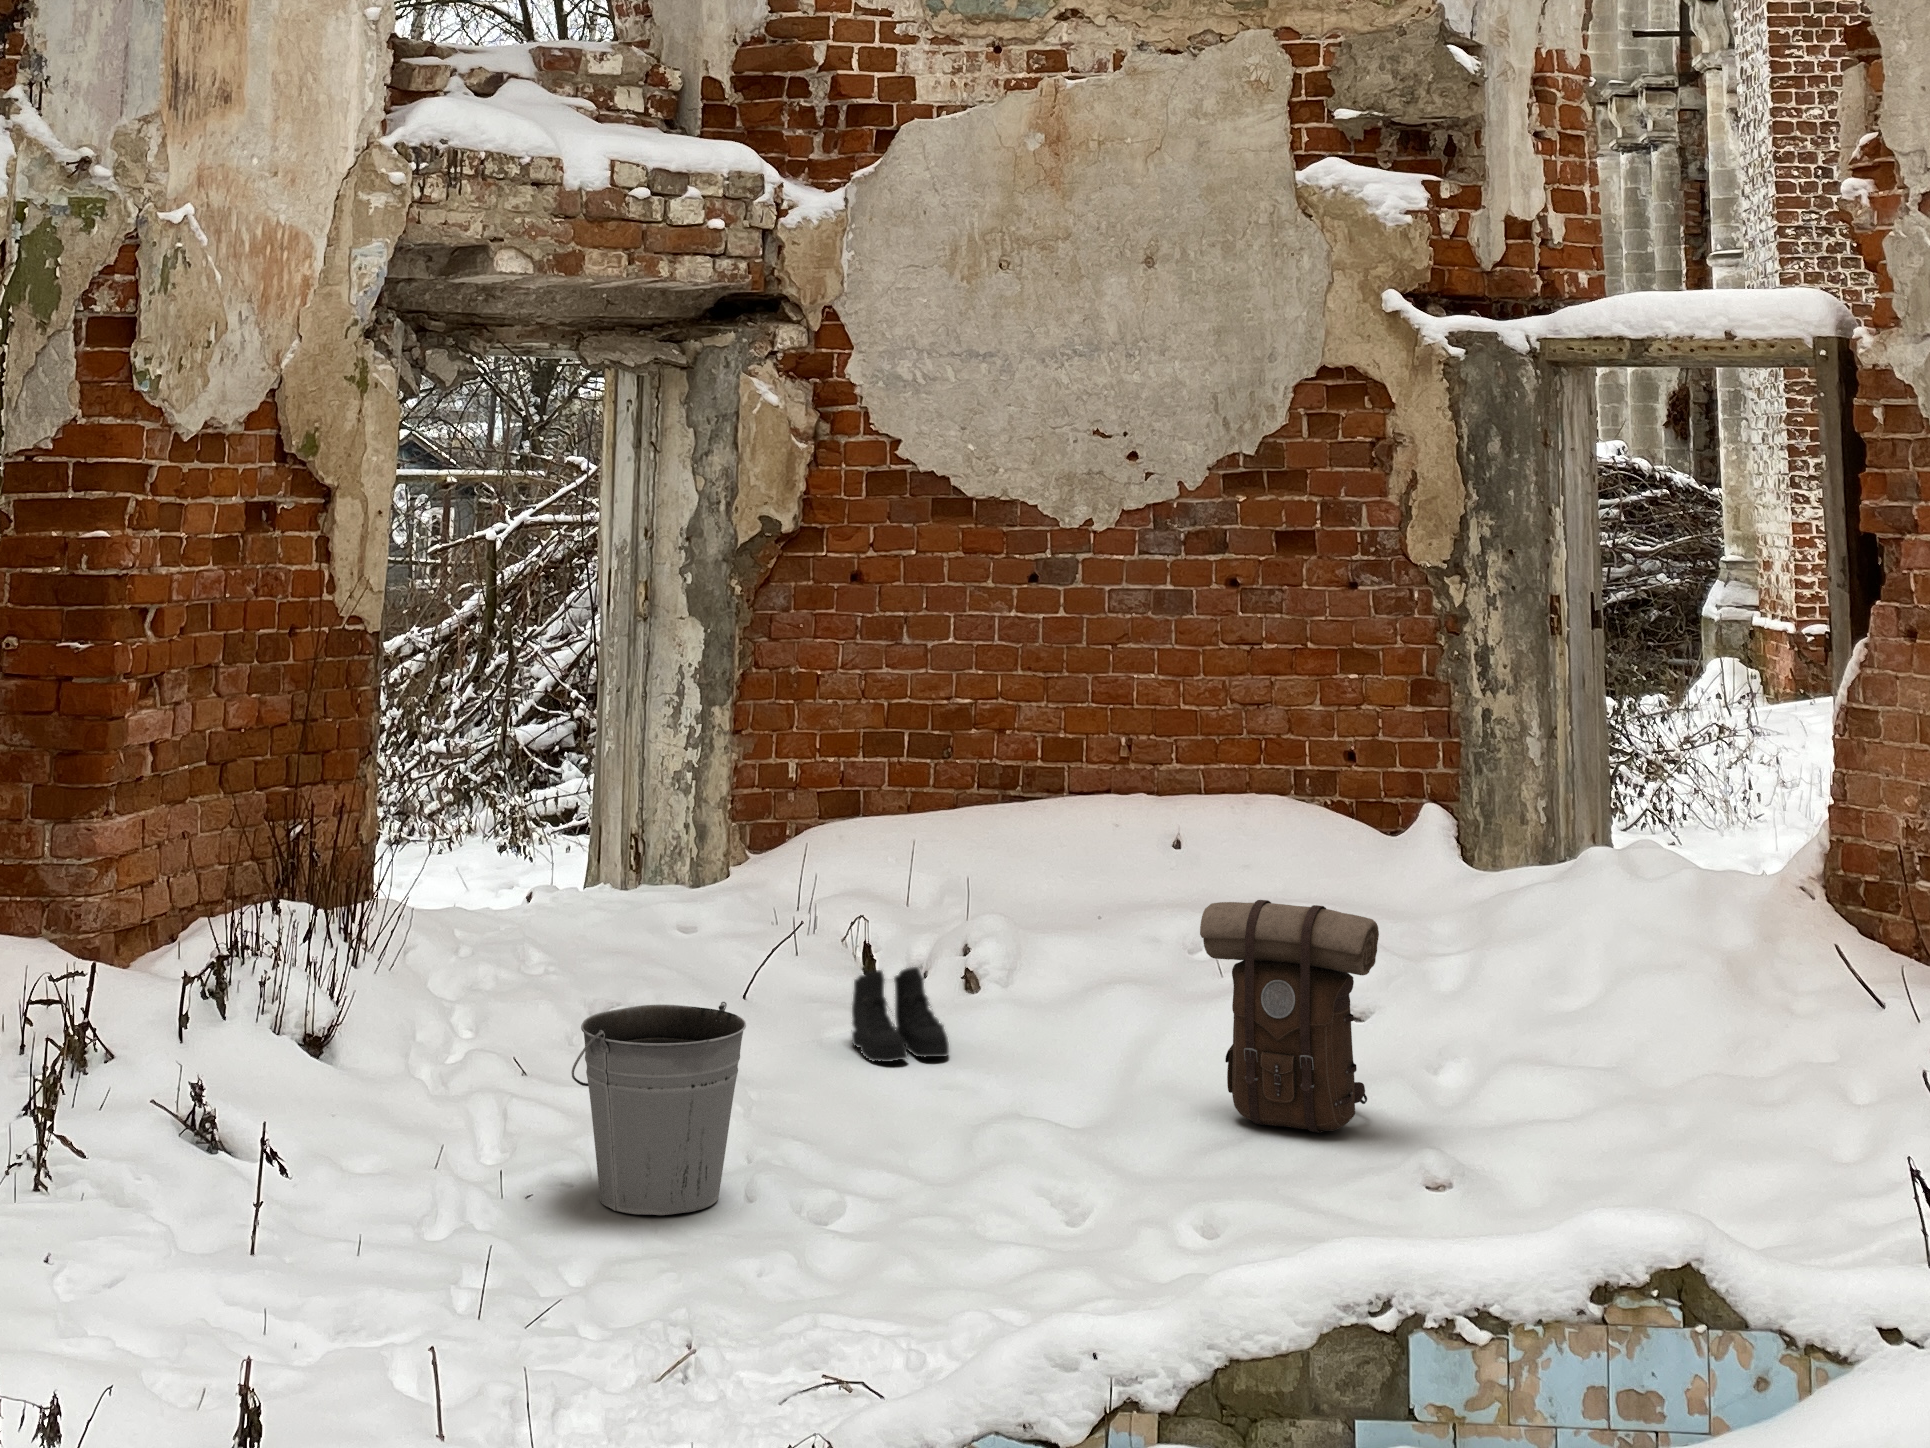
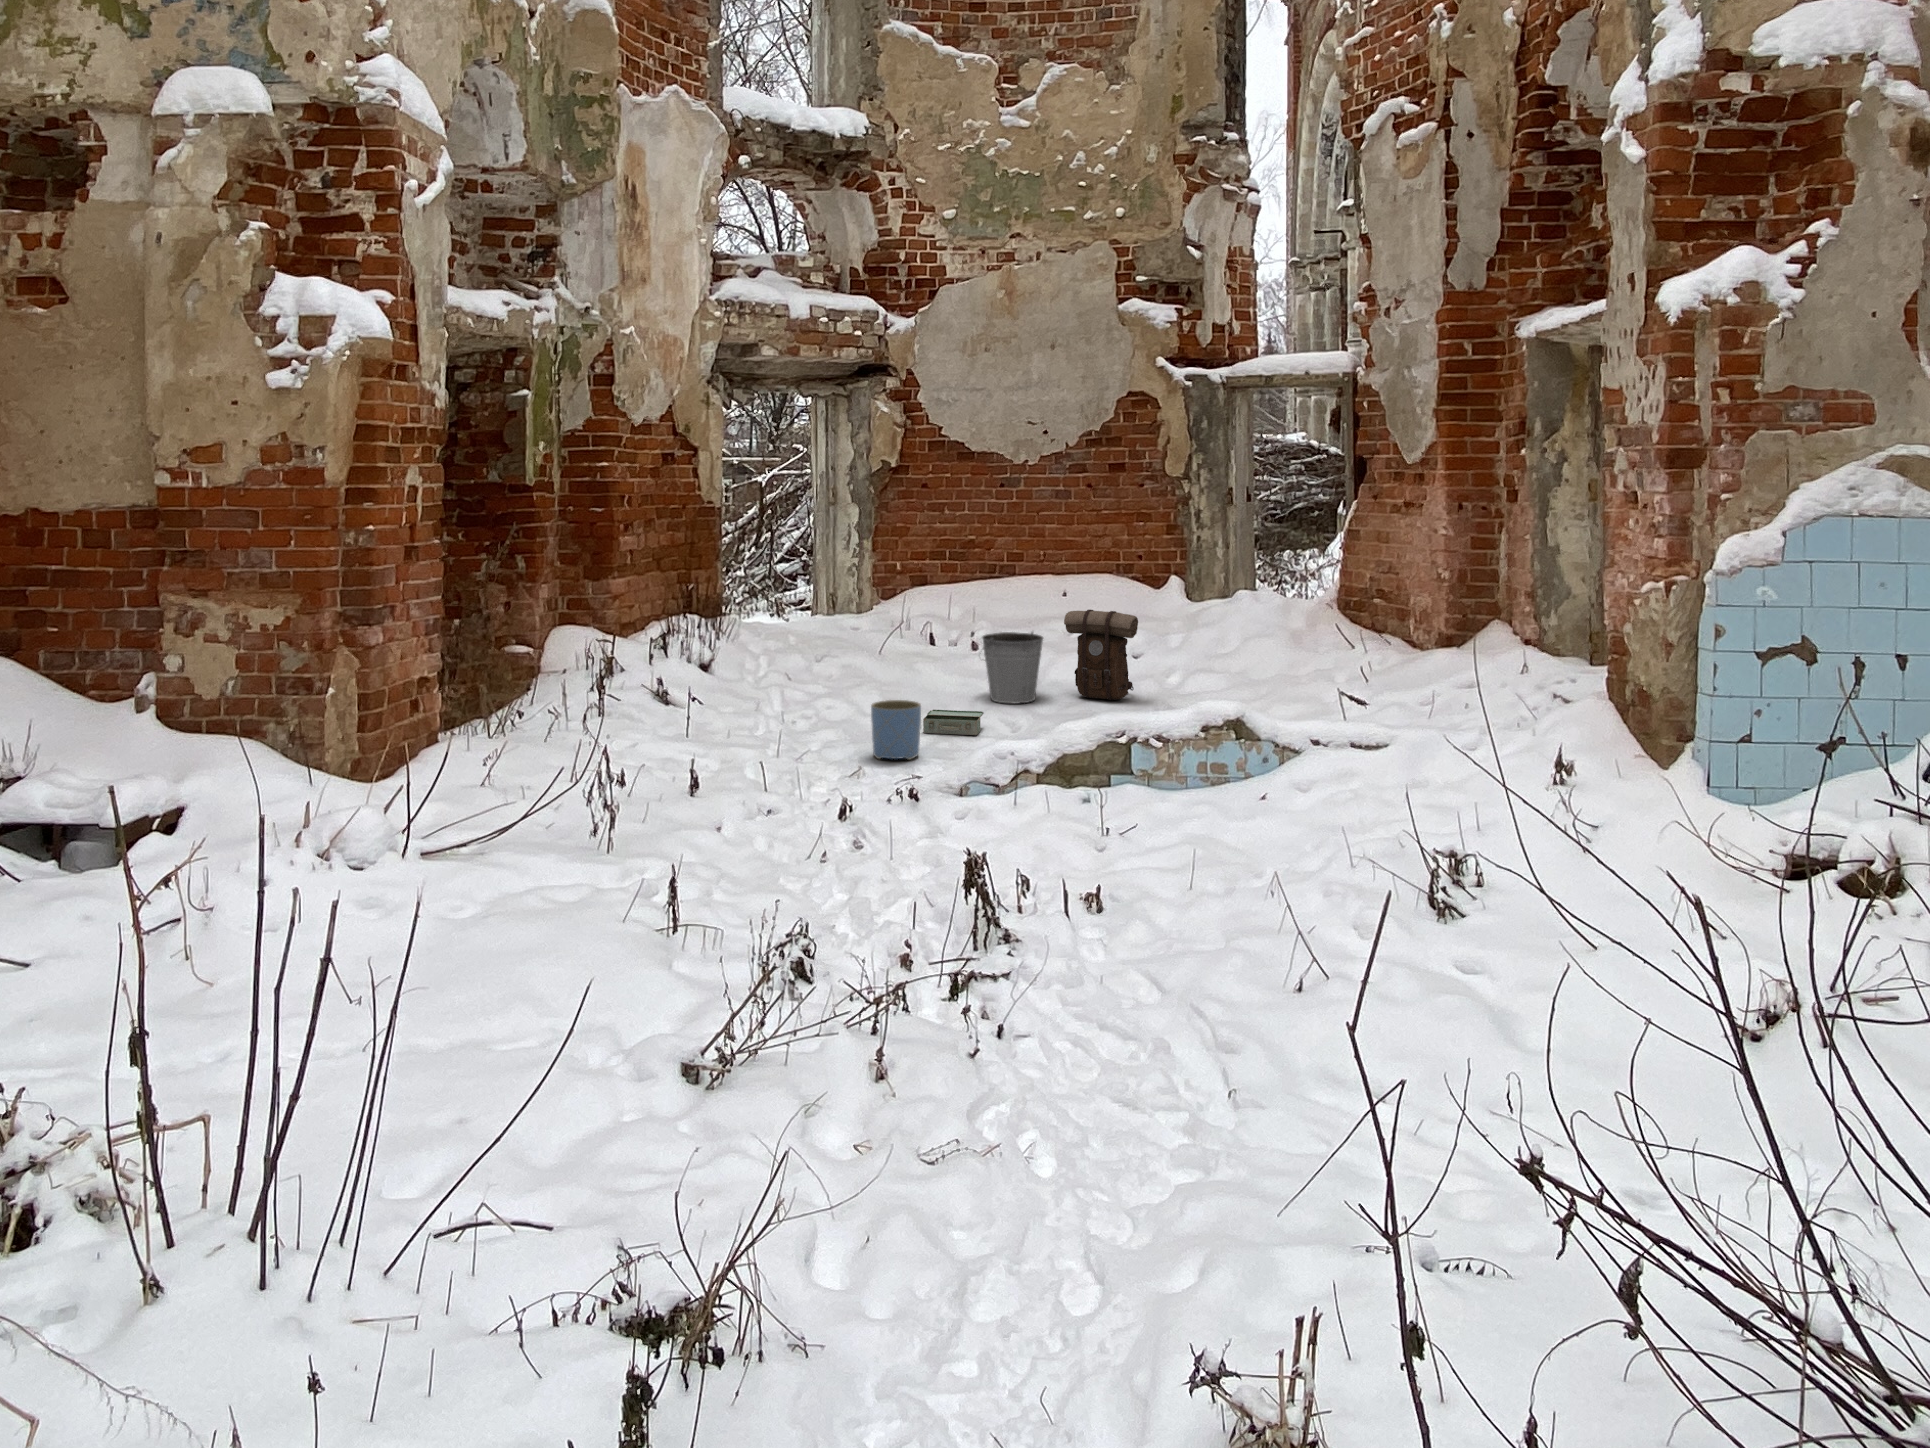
boots: present [852,967,949,1062] -> none [922,642,962,679]
bucket: present [571,1002,746,1215] -> present [982,632,1043,704]
planter: none [736,1166,864,1338] -> present [871,700,921,760]
toolbox: none [864,1172,1014,1249] -> present [923,710,984,735]

